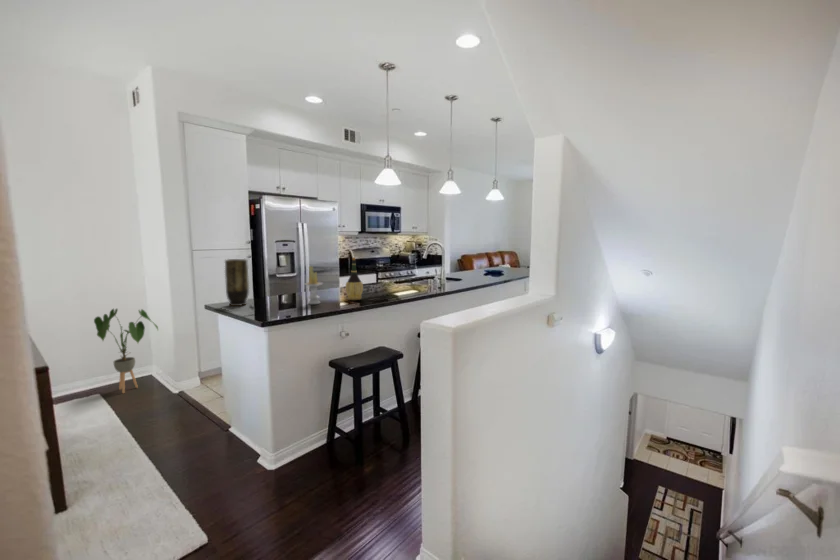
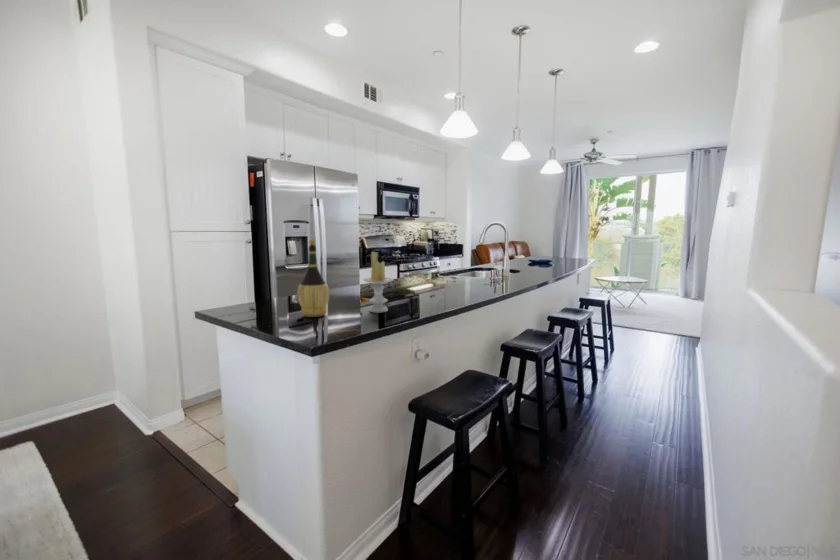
wine bottle: present [346,257,363,300] -> present [297,240,329,317]
vase: present [225,259,249,306] -> none [233,240,272,317]
house plant: present [94,309,158,393] -> none [15,315,121,438]

